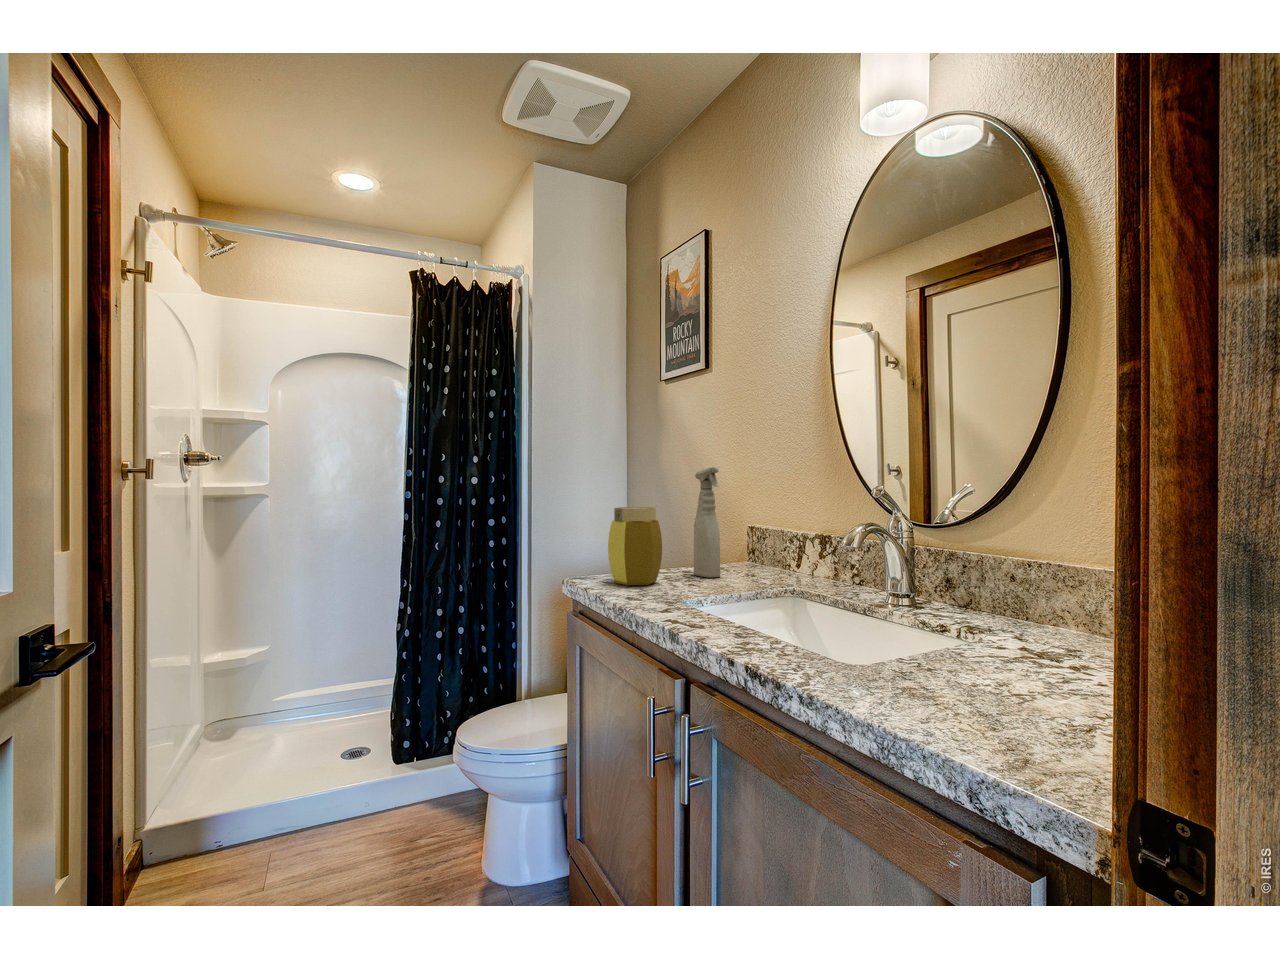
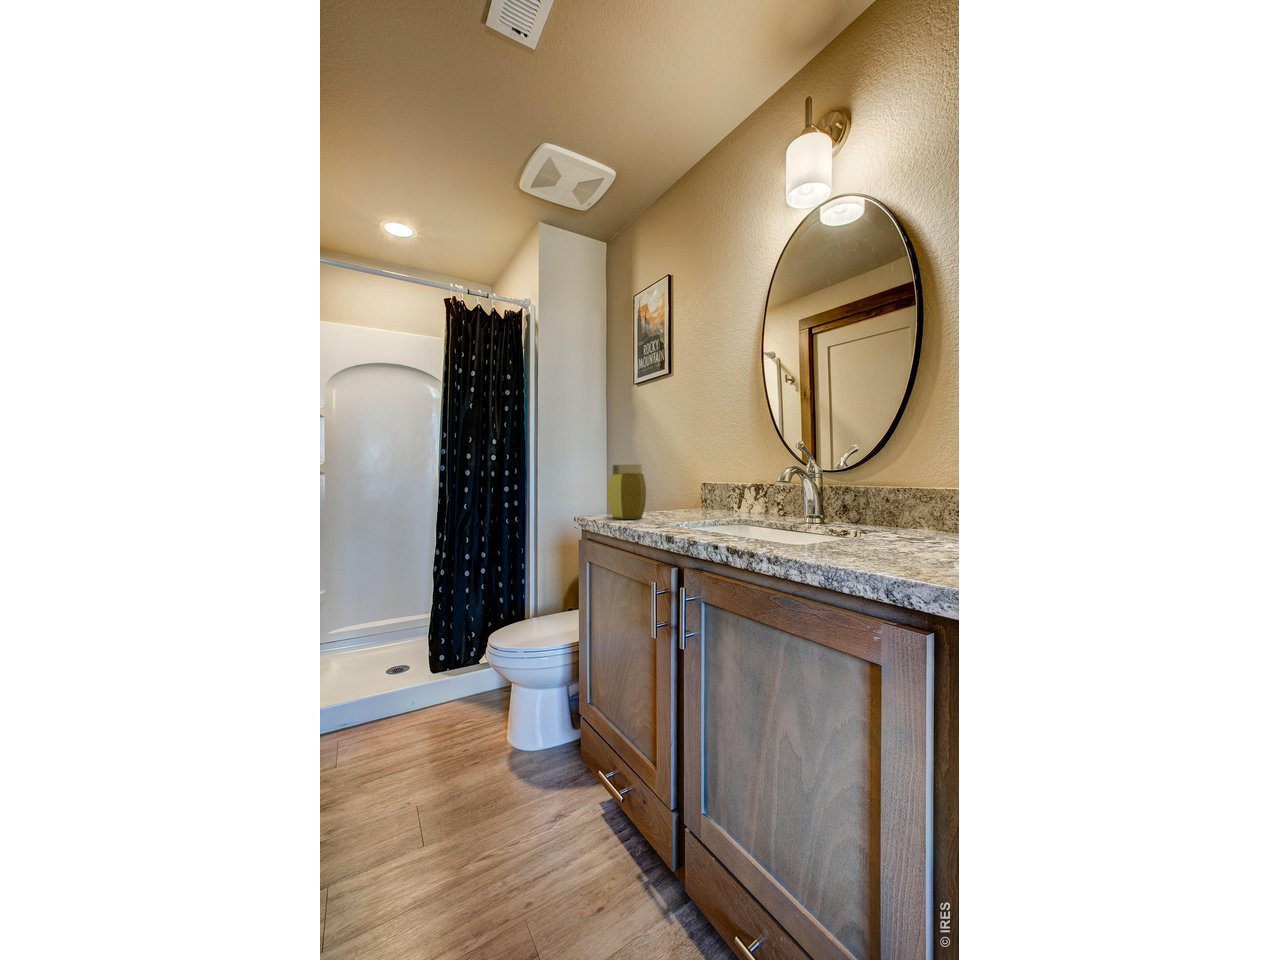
spray bottle: present [694,467,720,577] -> none [666,438,685,516]

